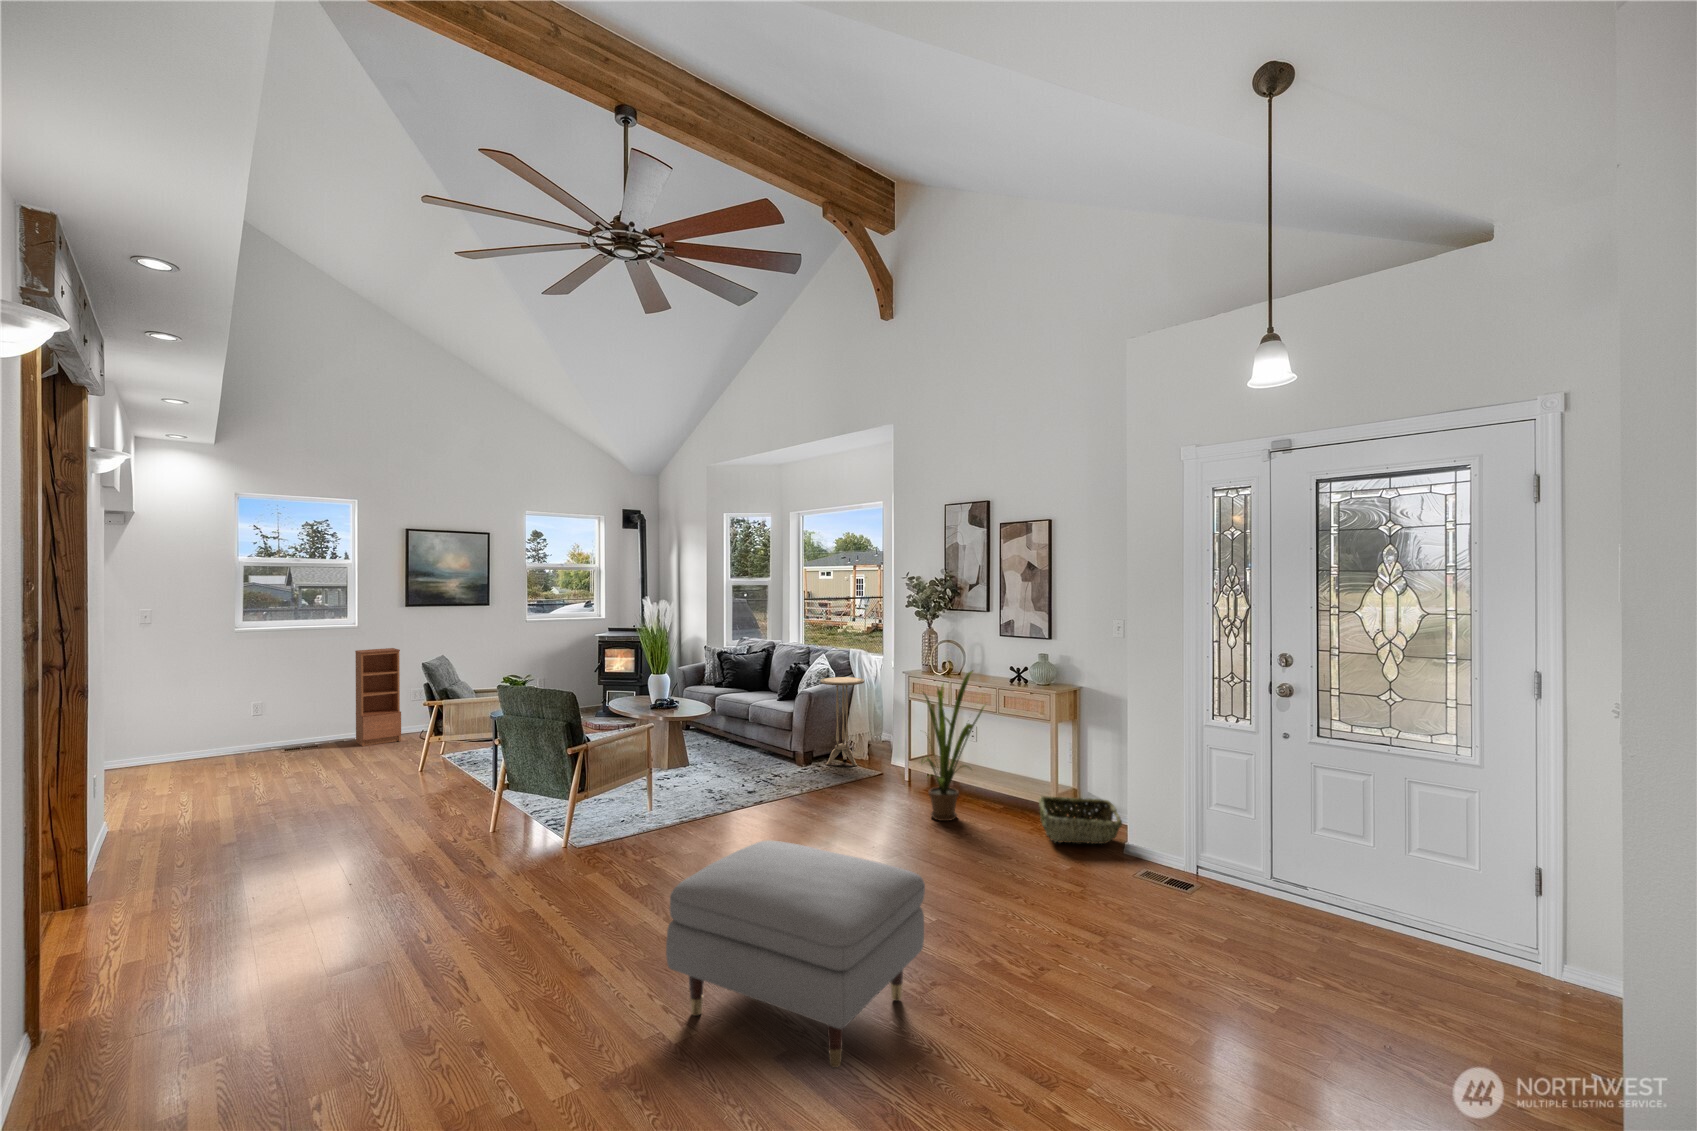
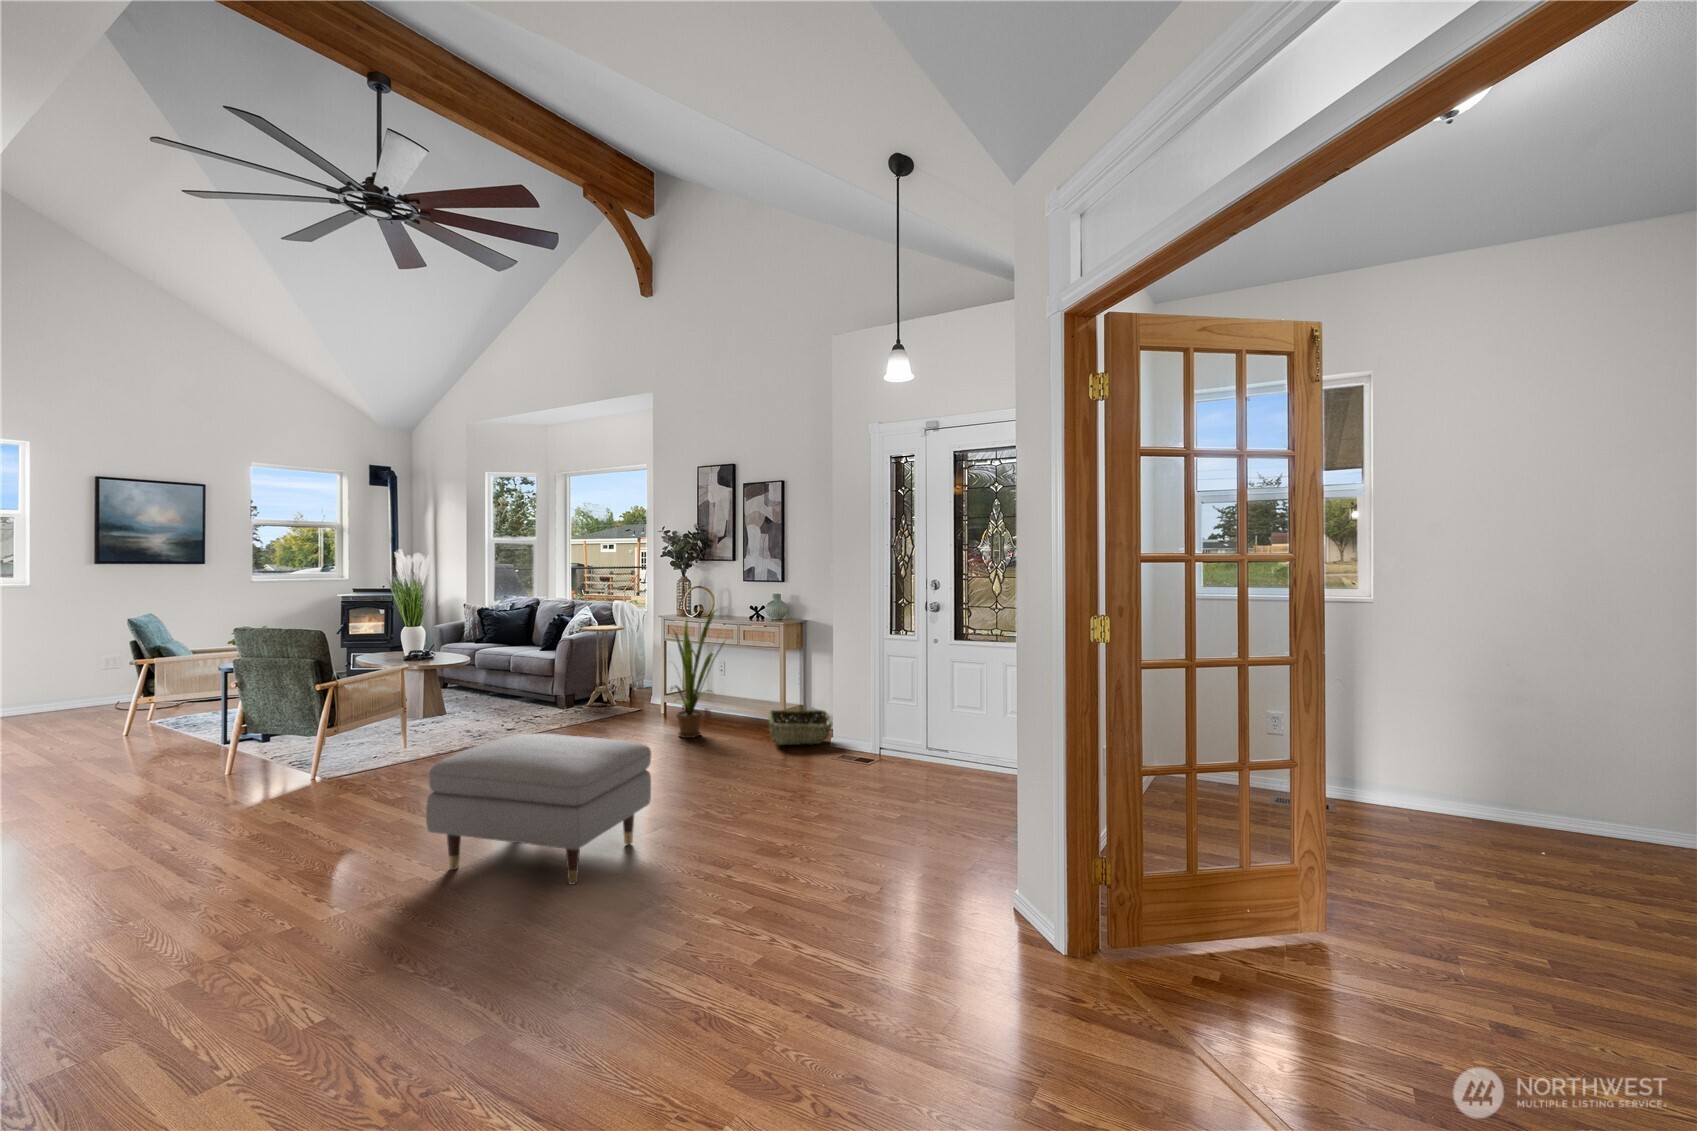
bookcase: present [355,648,401,746] -> none [38,608,101,715]

